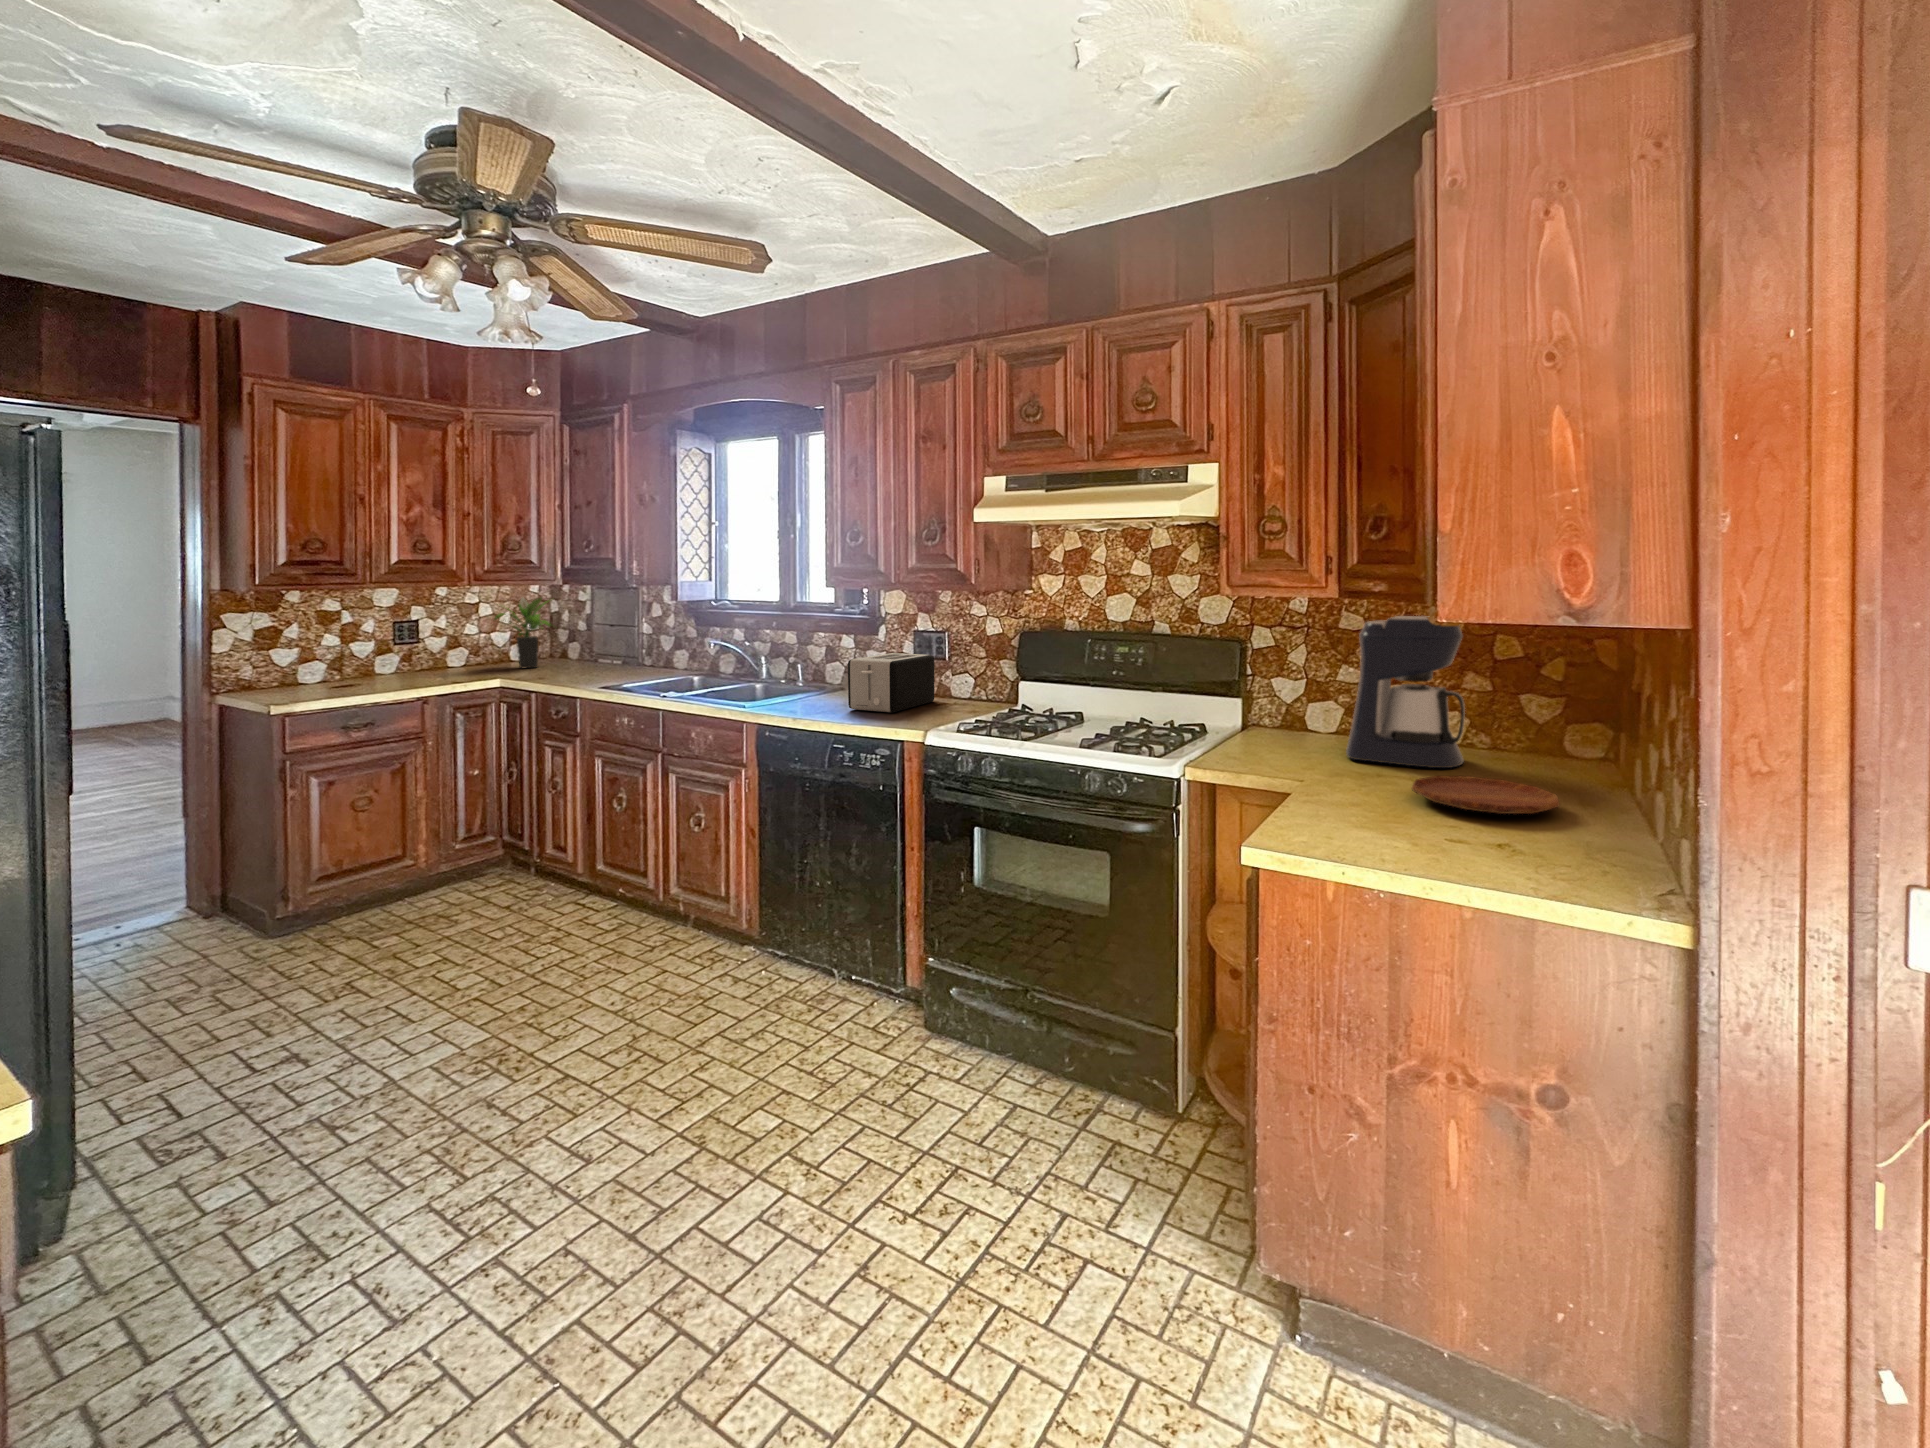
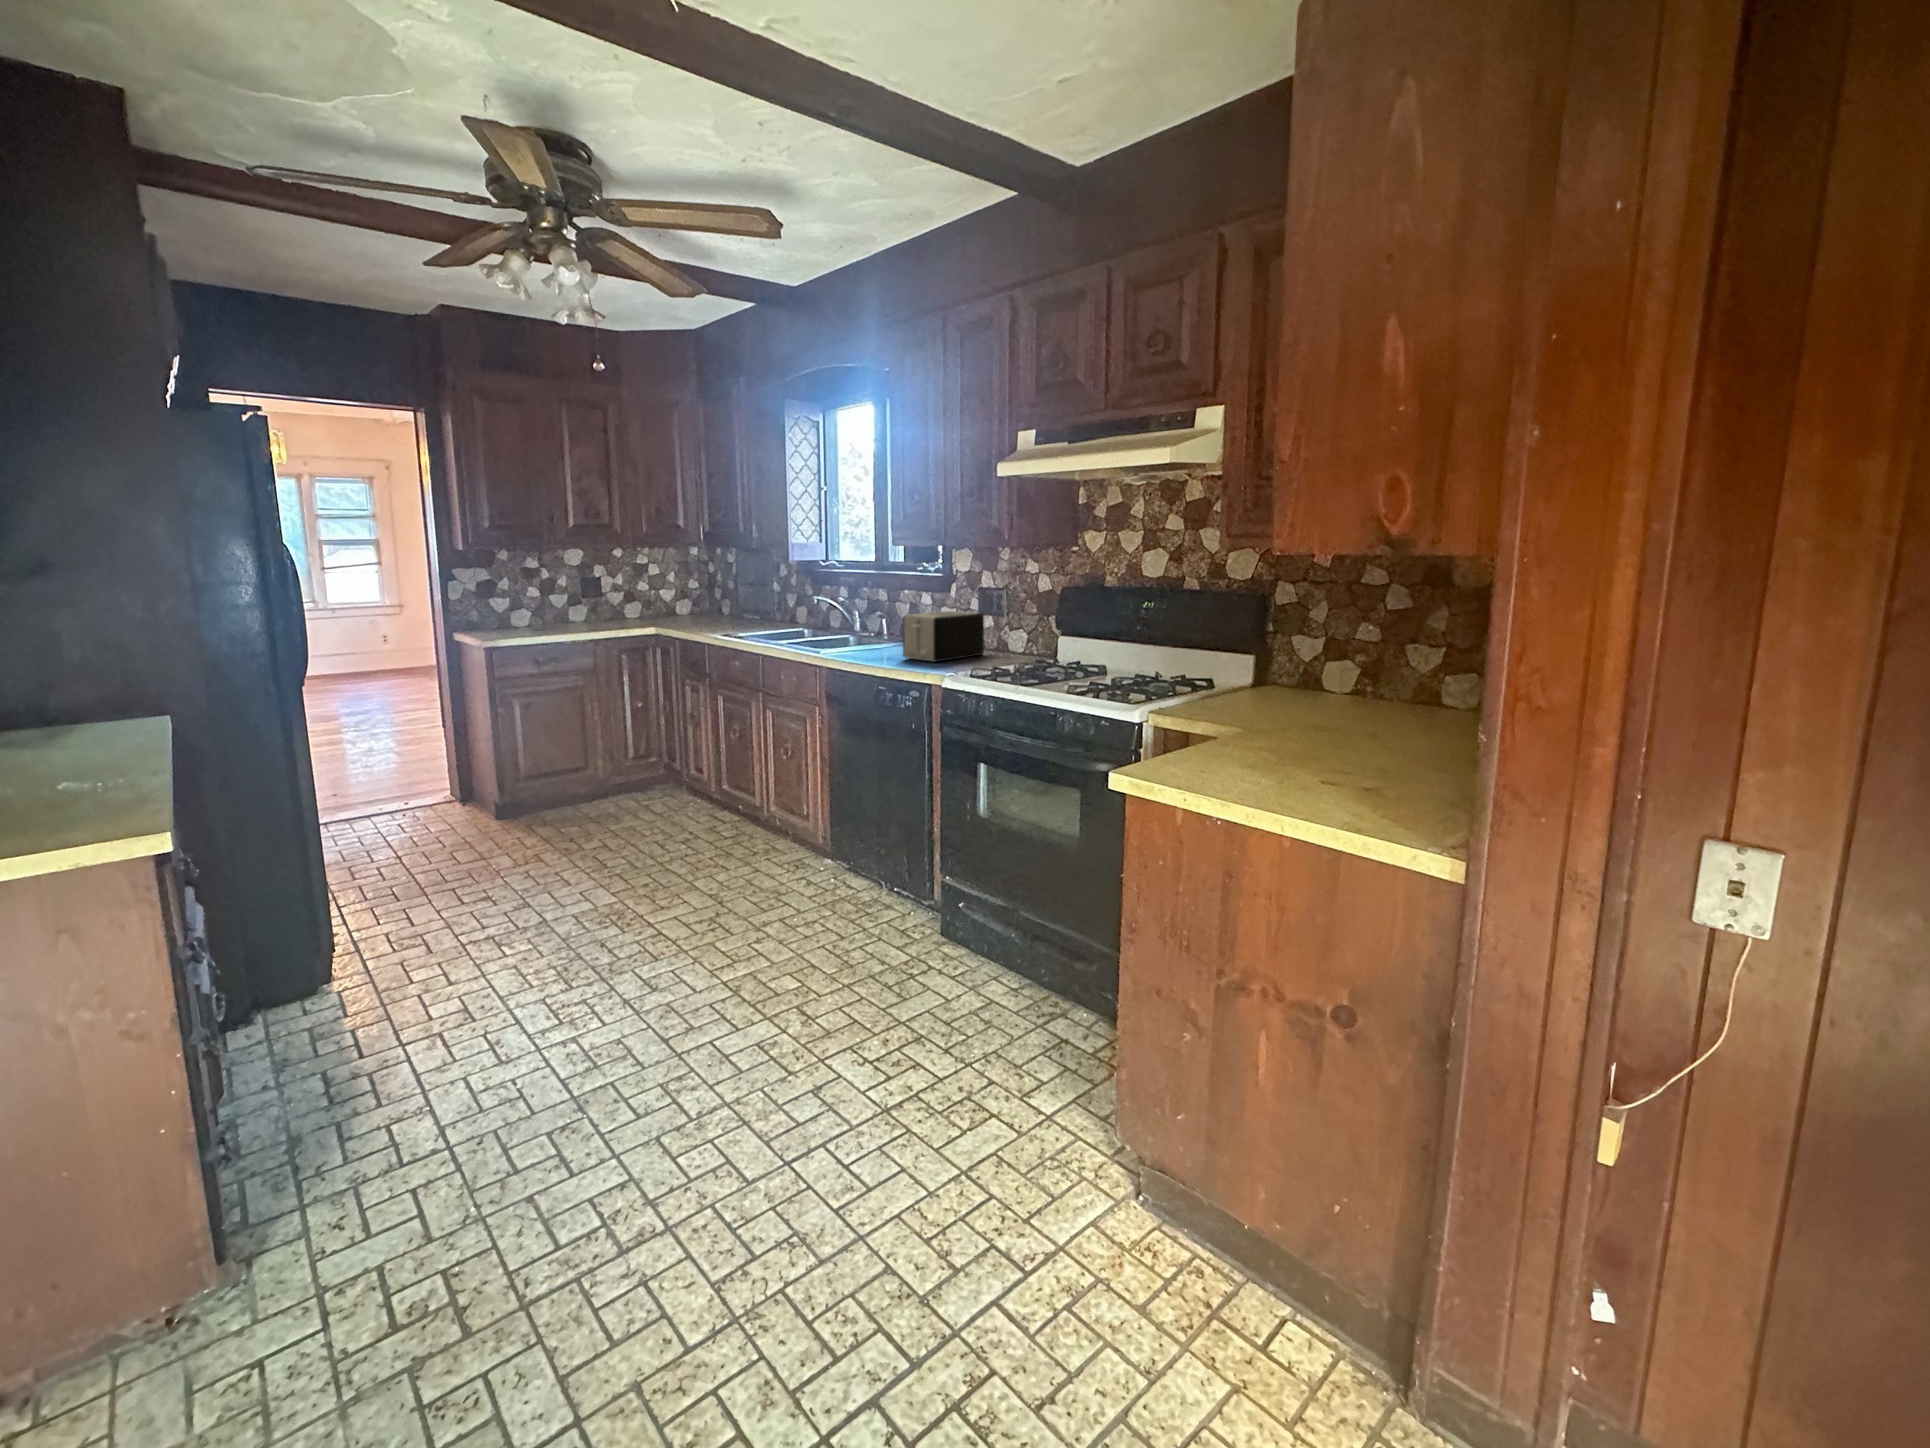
potted plant: present [494,597,556,668] -> none [664,560,717,620]
coffee maker: present [1346,616,1465,768] -> none [1296,579,1411,726]
tray: present [1412,776,1560,814] -> none [1299,729,1436,764]

